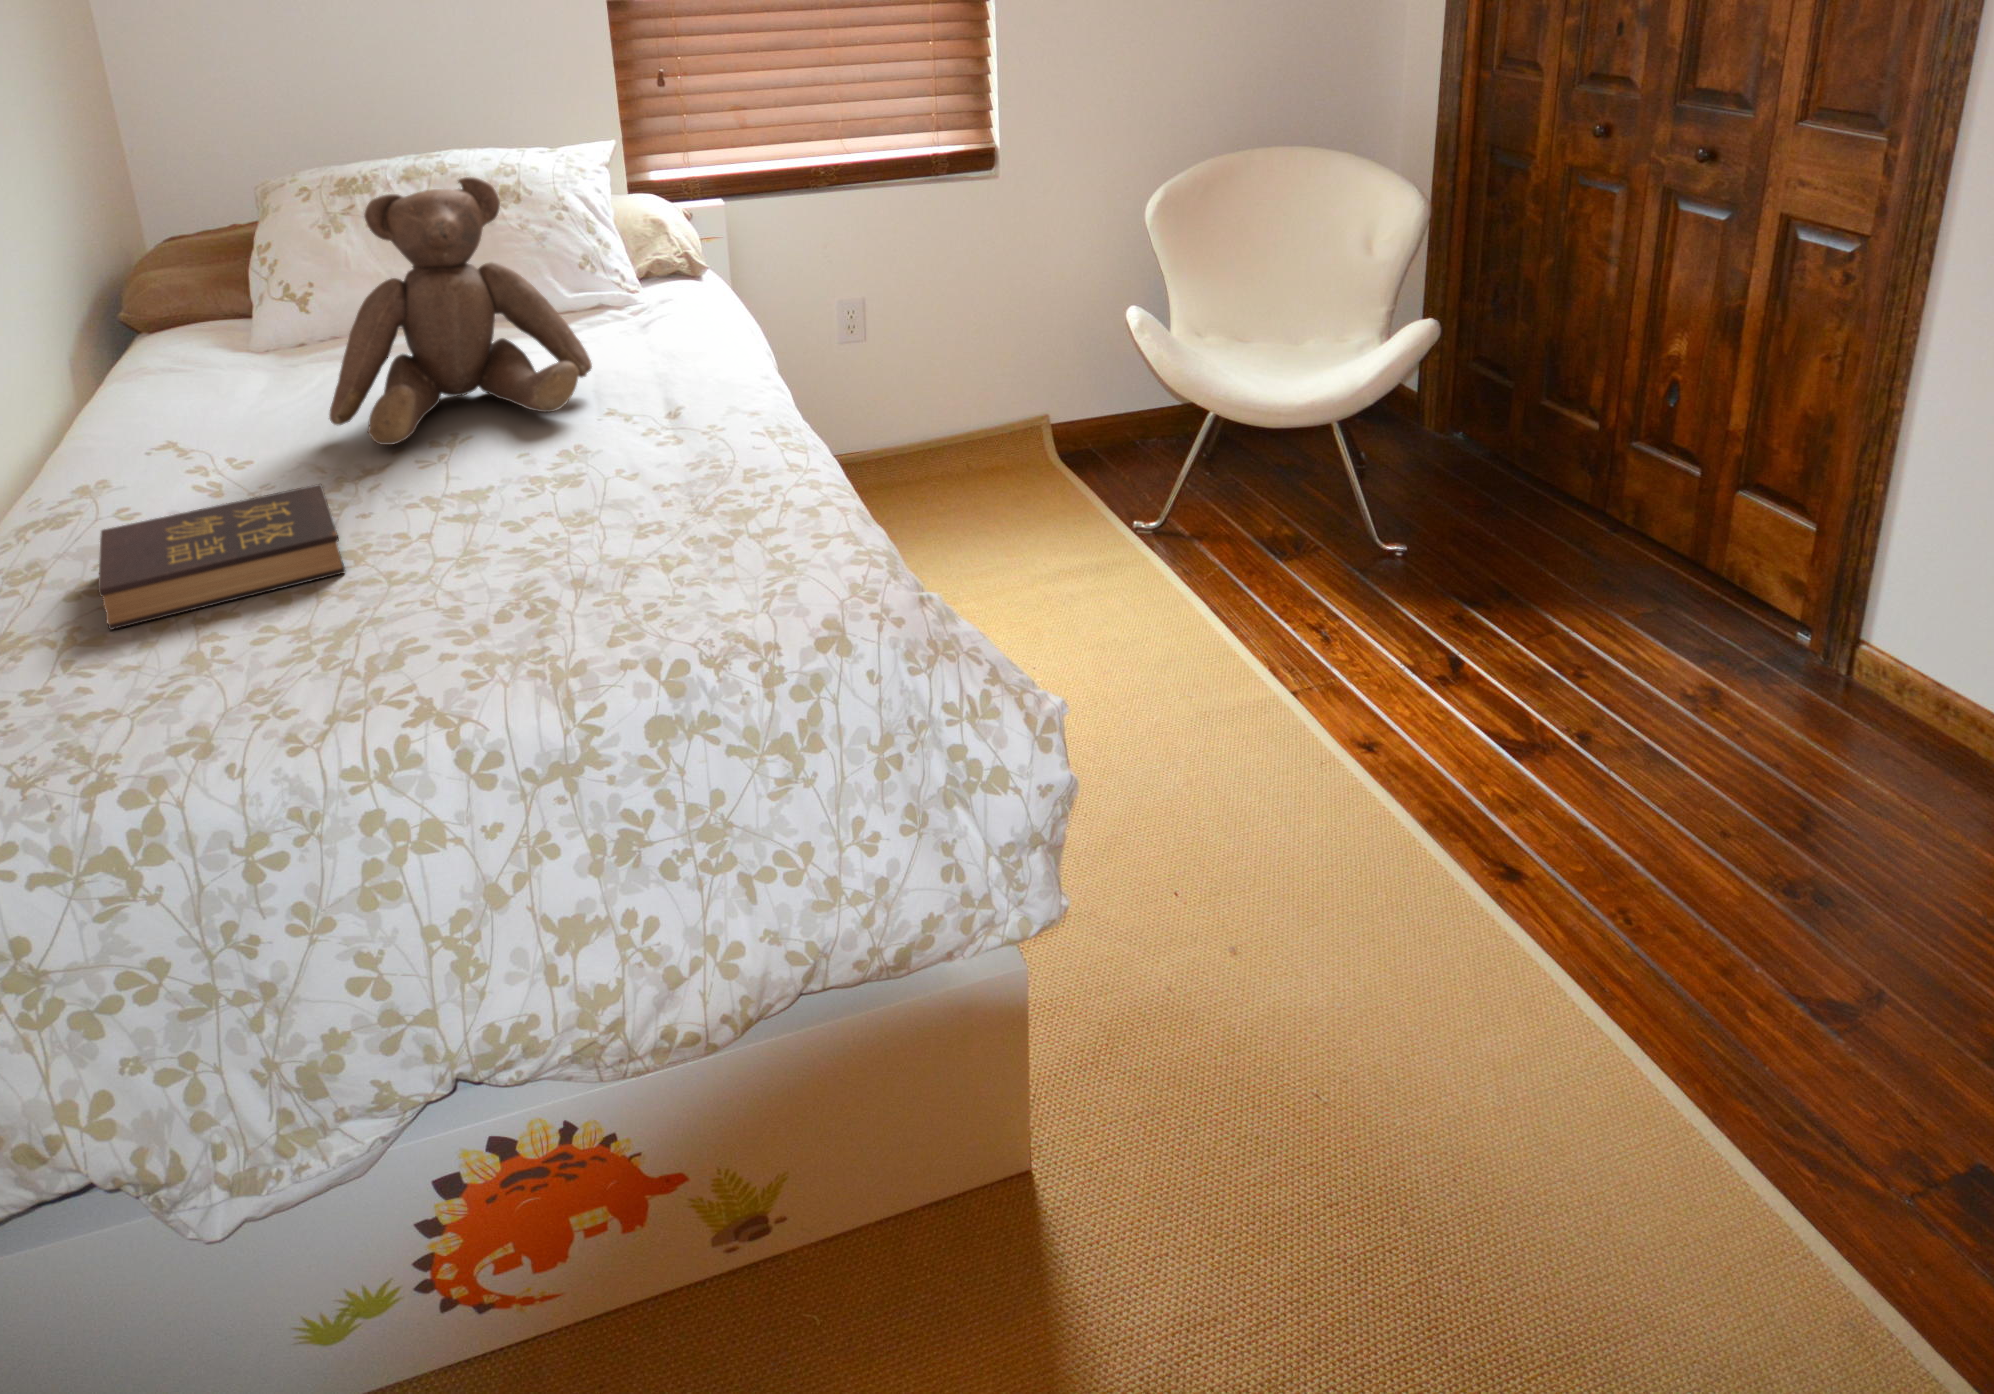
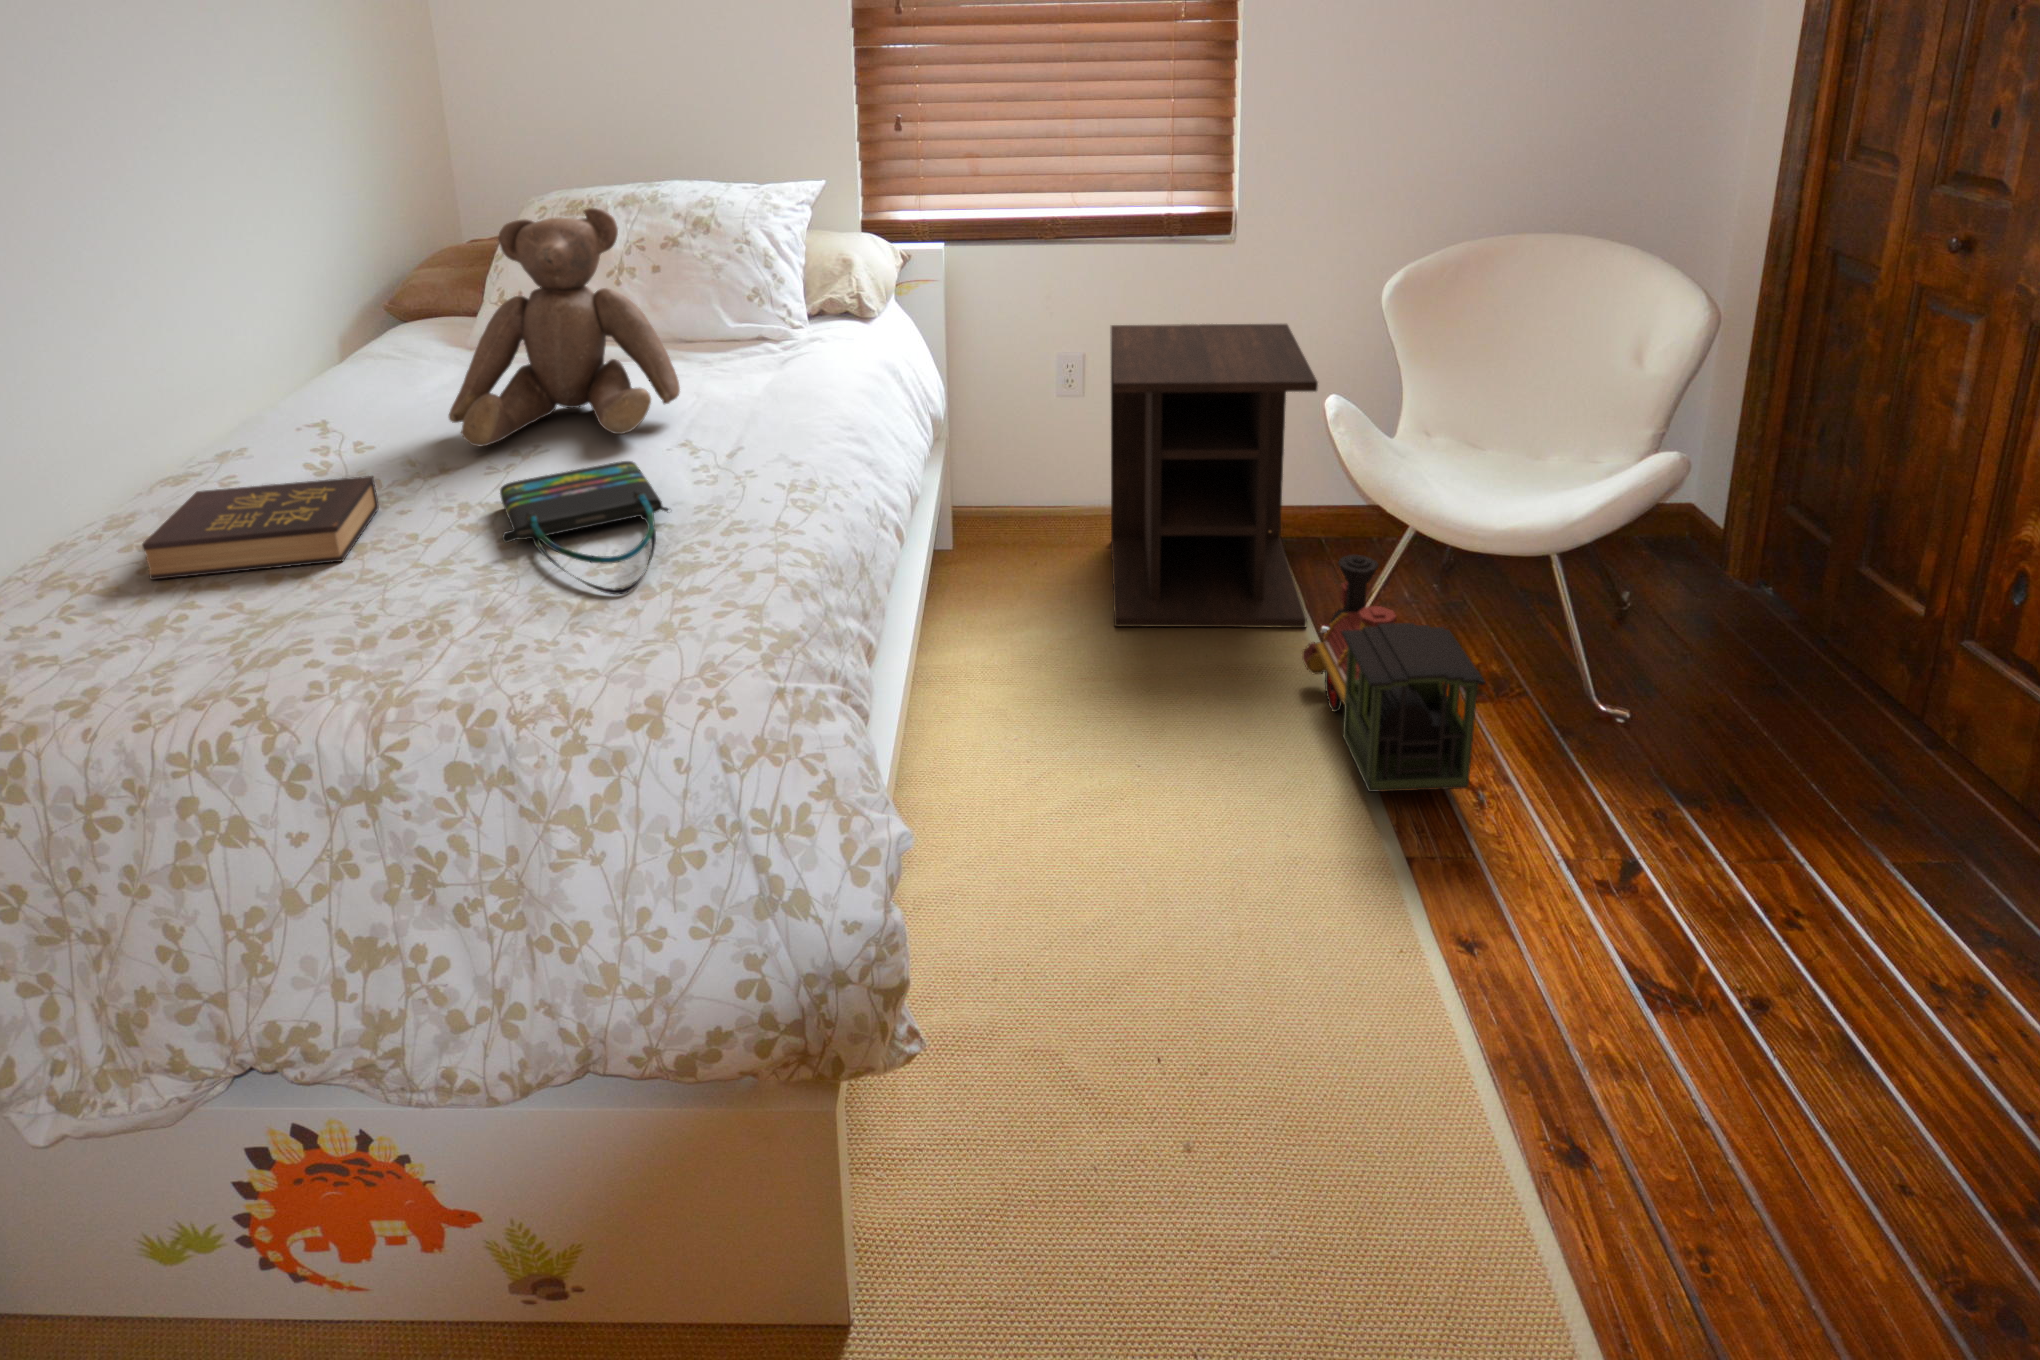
nightstand: none [903,253,1127,554] -> present [1111,324,1318,628]
tote bag: none [478,433,715,550] -> present [500,461,669,595]
toy train: none [1143,448,1332,642] -> present [1302,555,1486,792]

